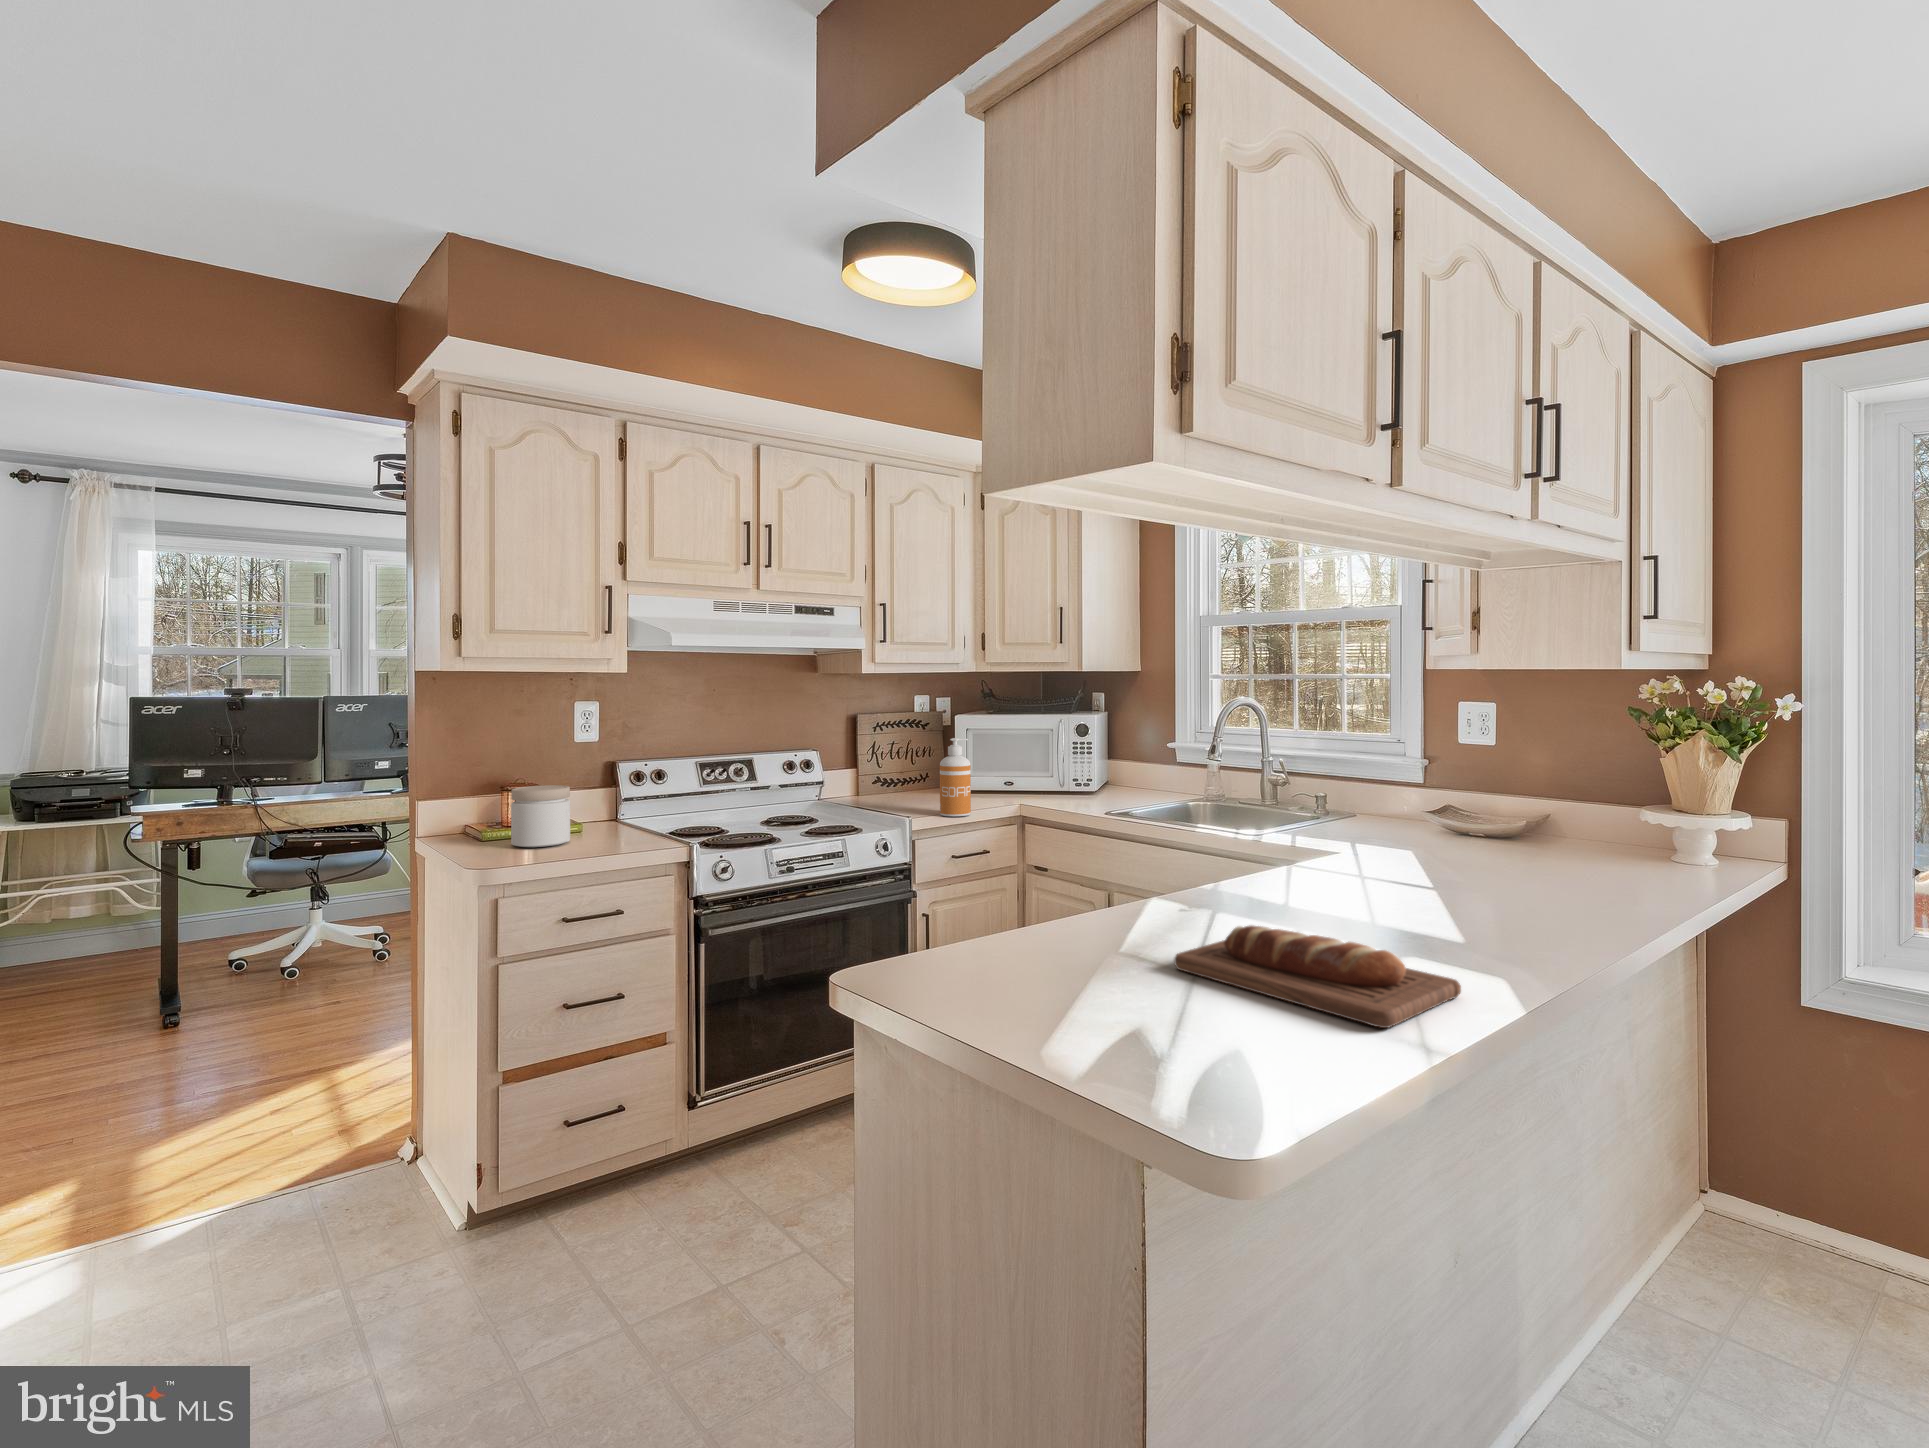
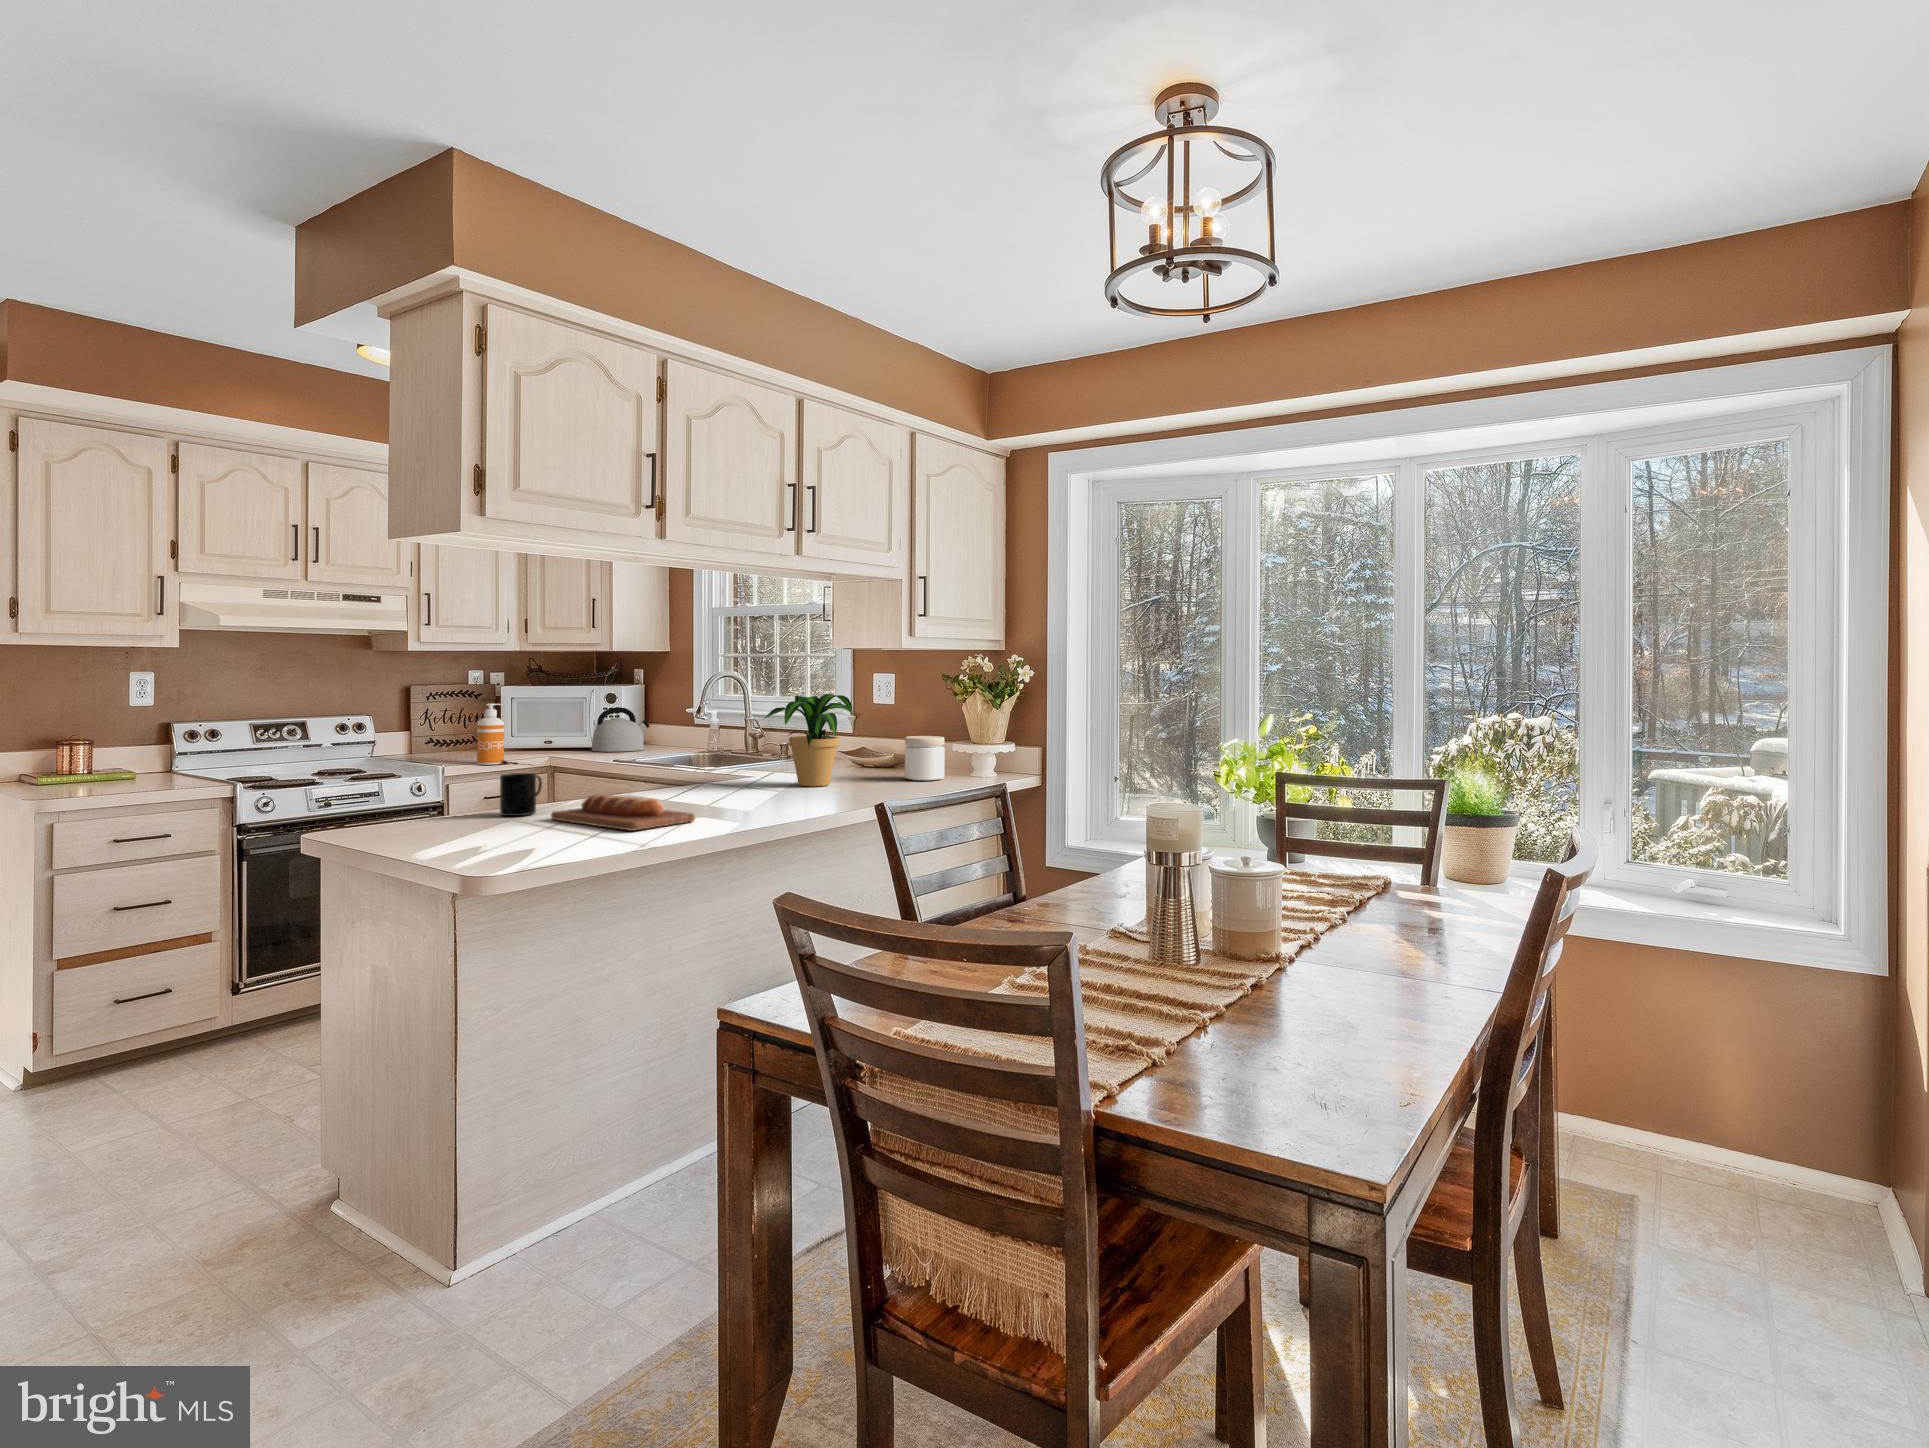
potted plant: none [1402,733,1564,888] -> present [765,694,857,786]
kettle: none [1060,741,1128,798] -> present [591,707,650,752]
jar: present [511,785,570,847] -> present [905,736,944,781]
mug: none [1074,873,1131,953] -> present [500,773,542,816]

